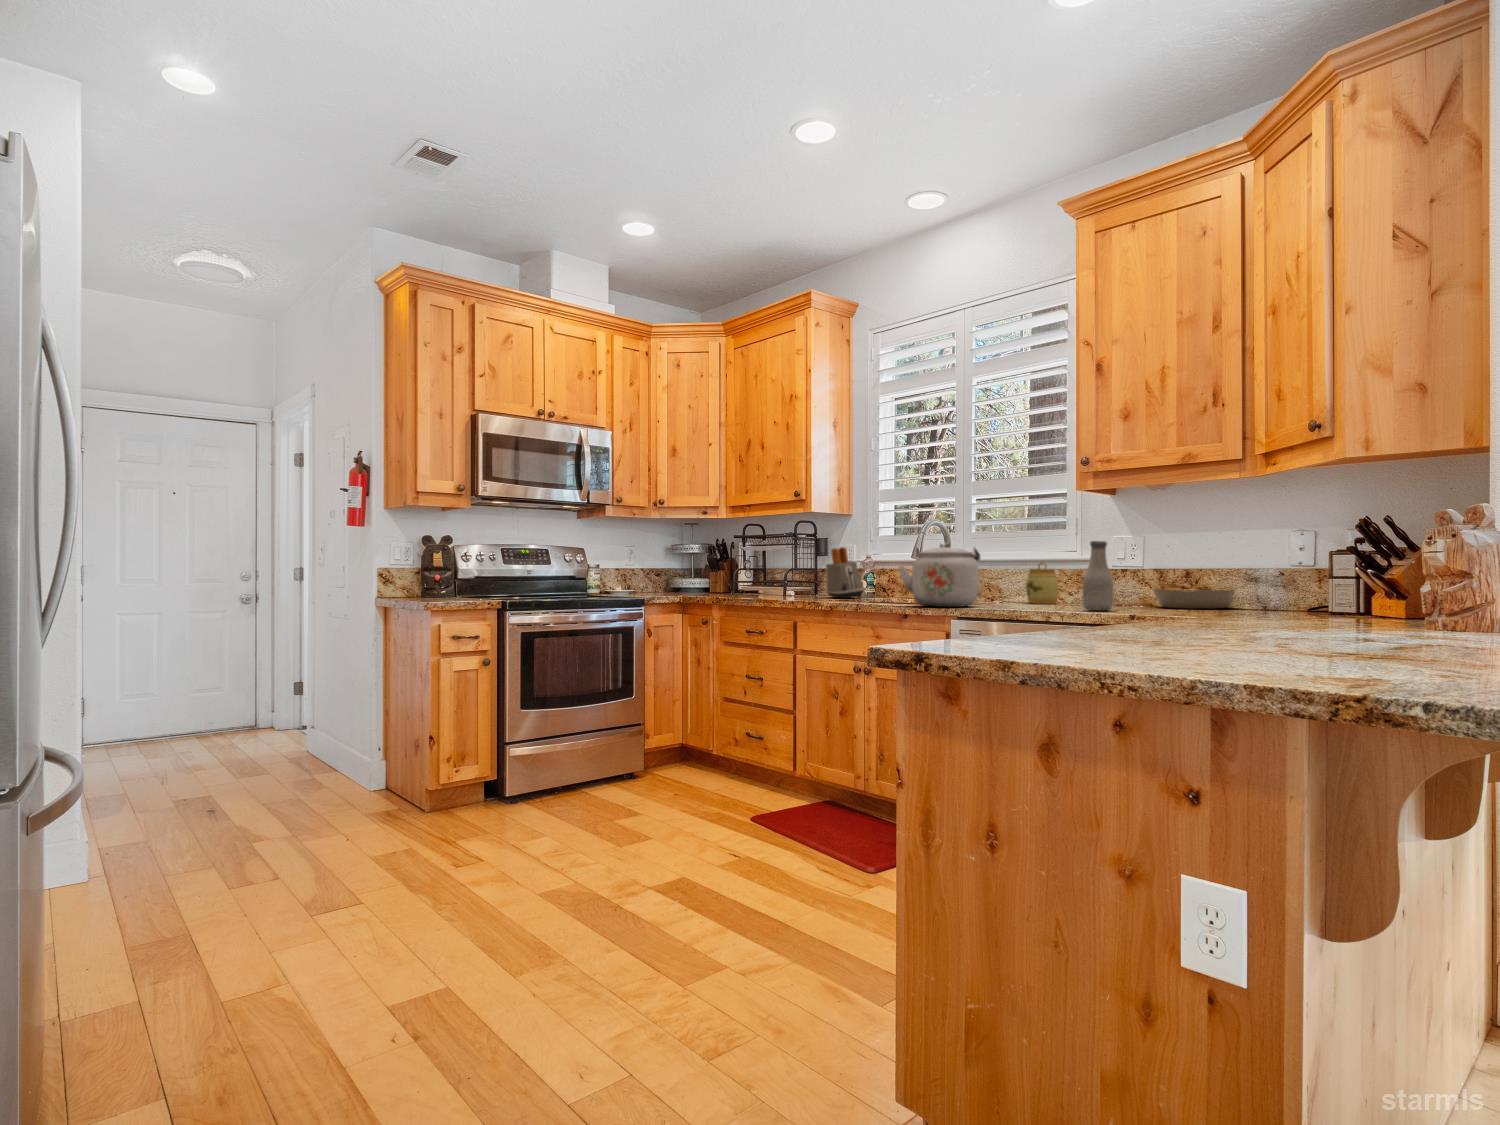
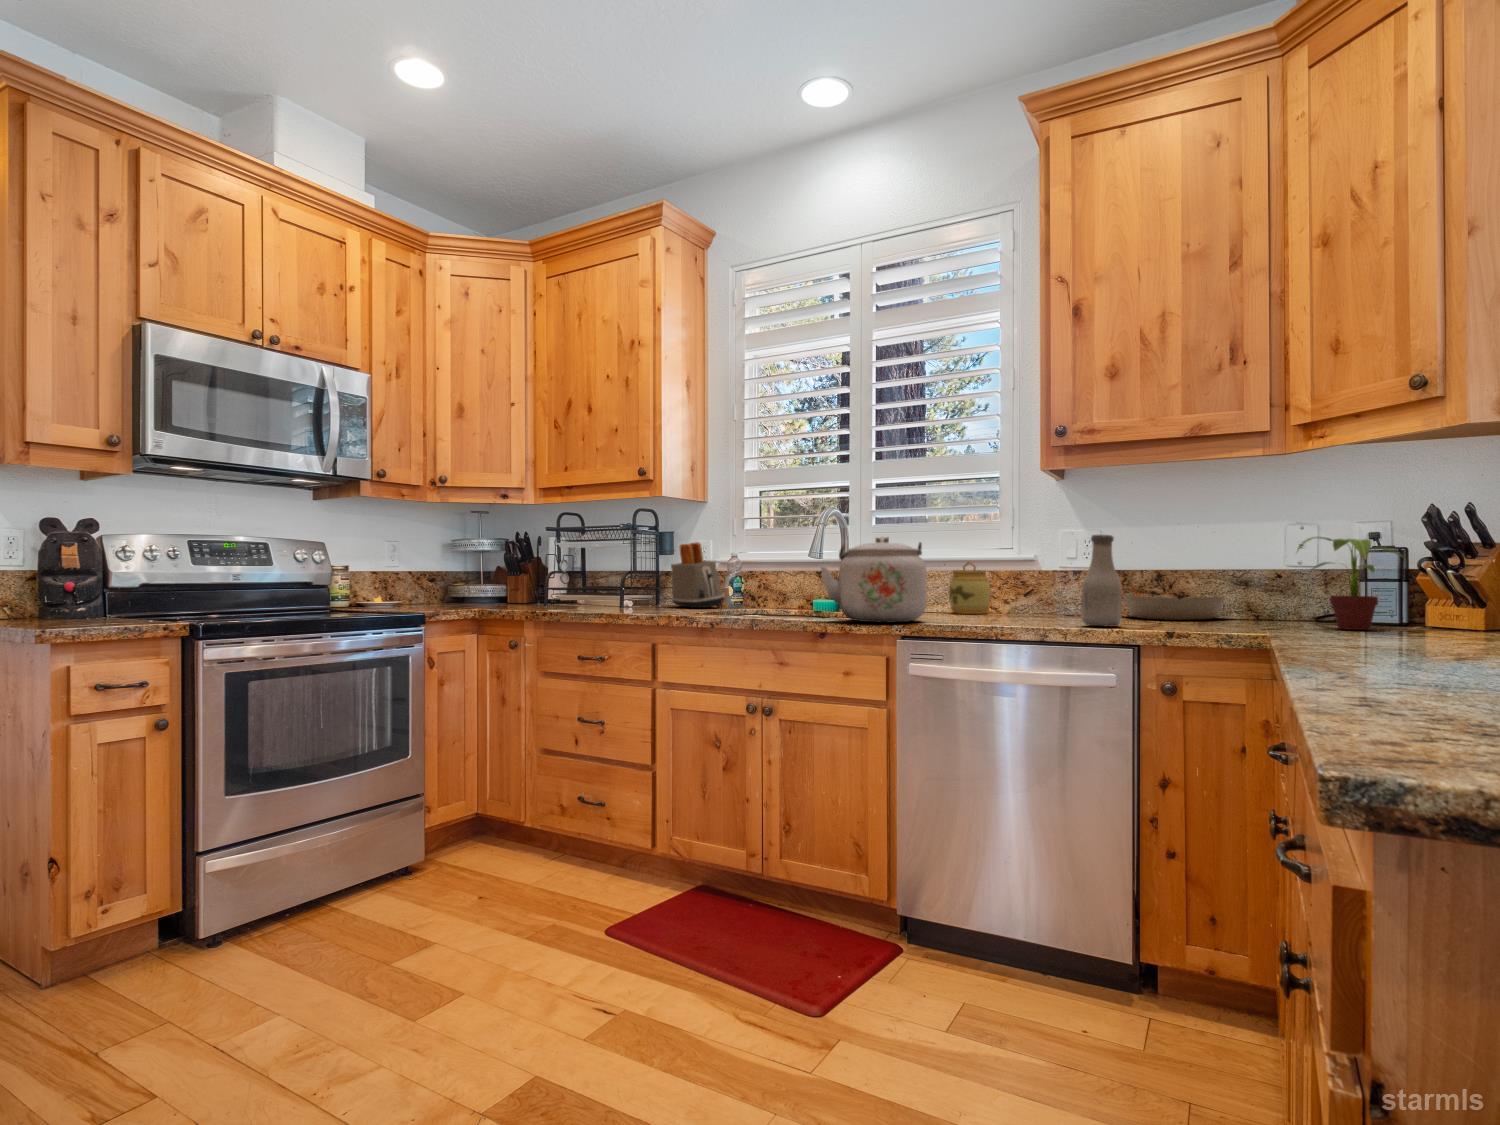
potted plant: none [1249,541,1338,615] -> present [1298,537,1402,630]

